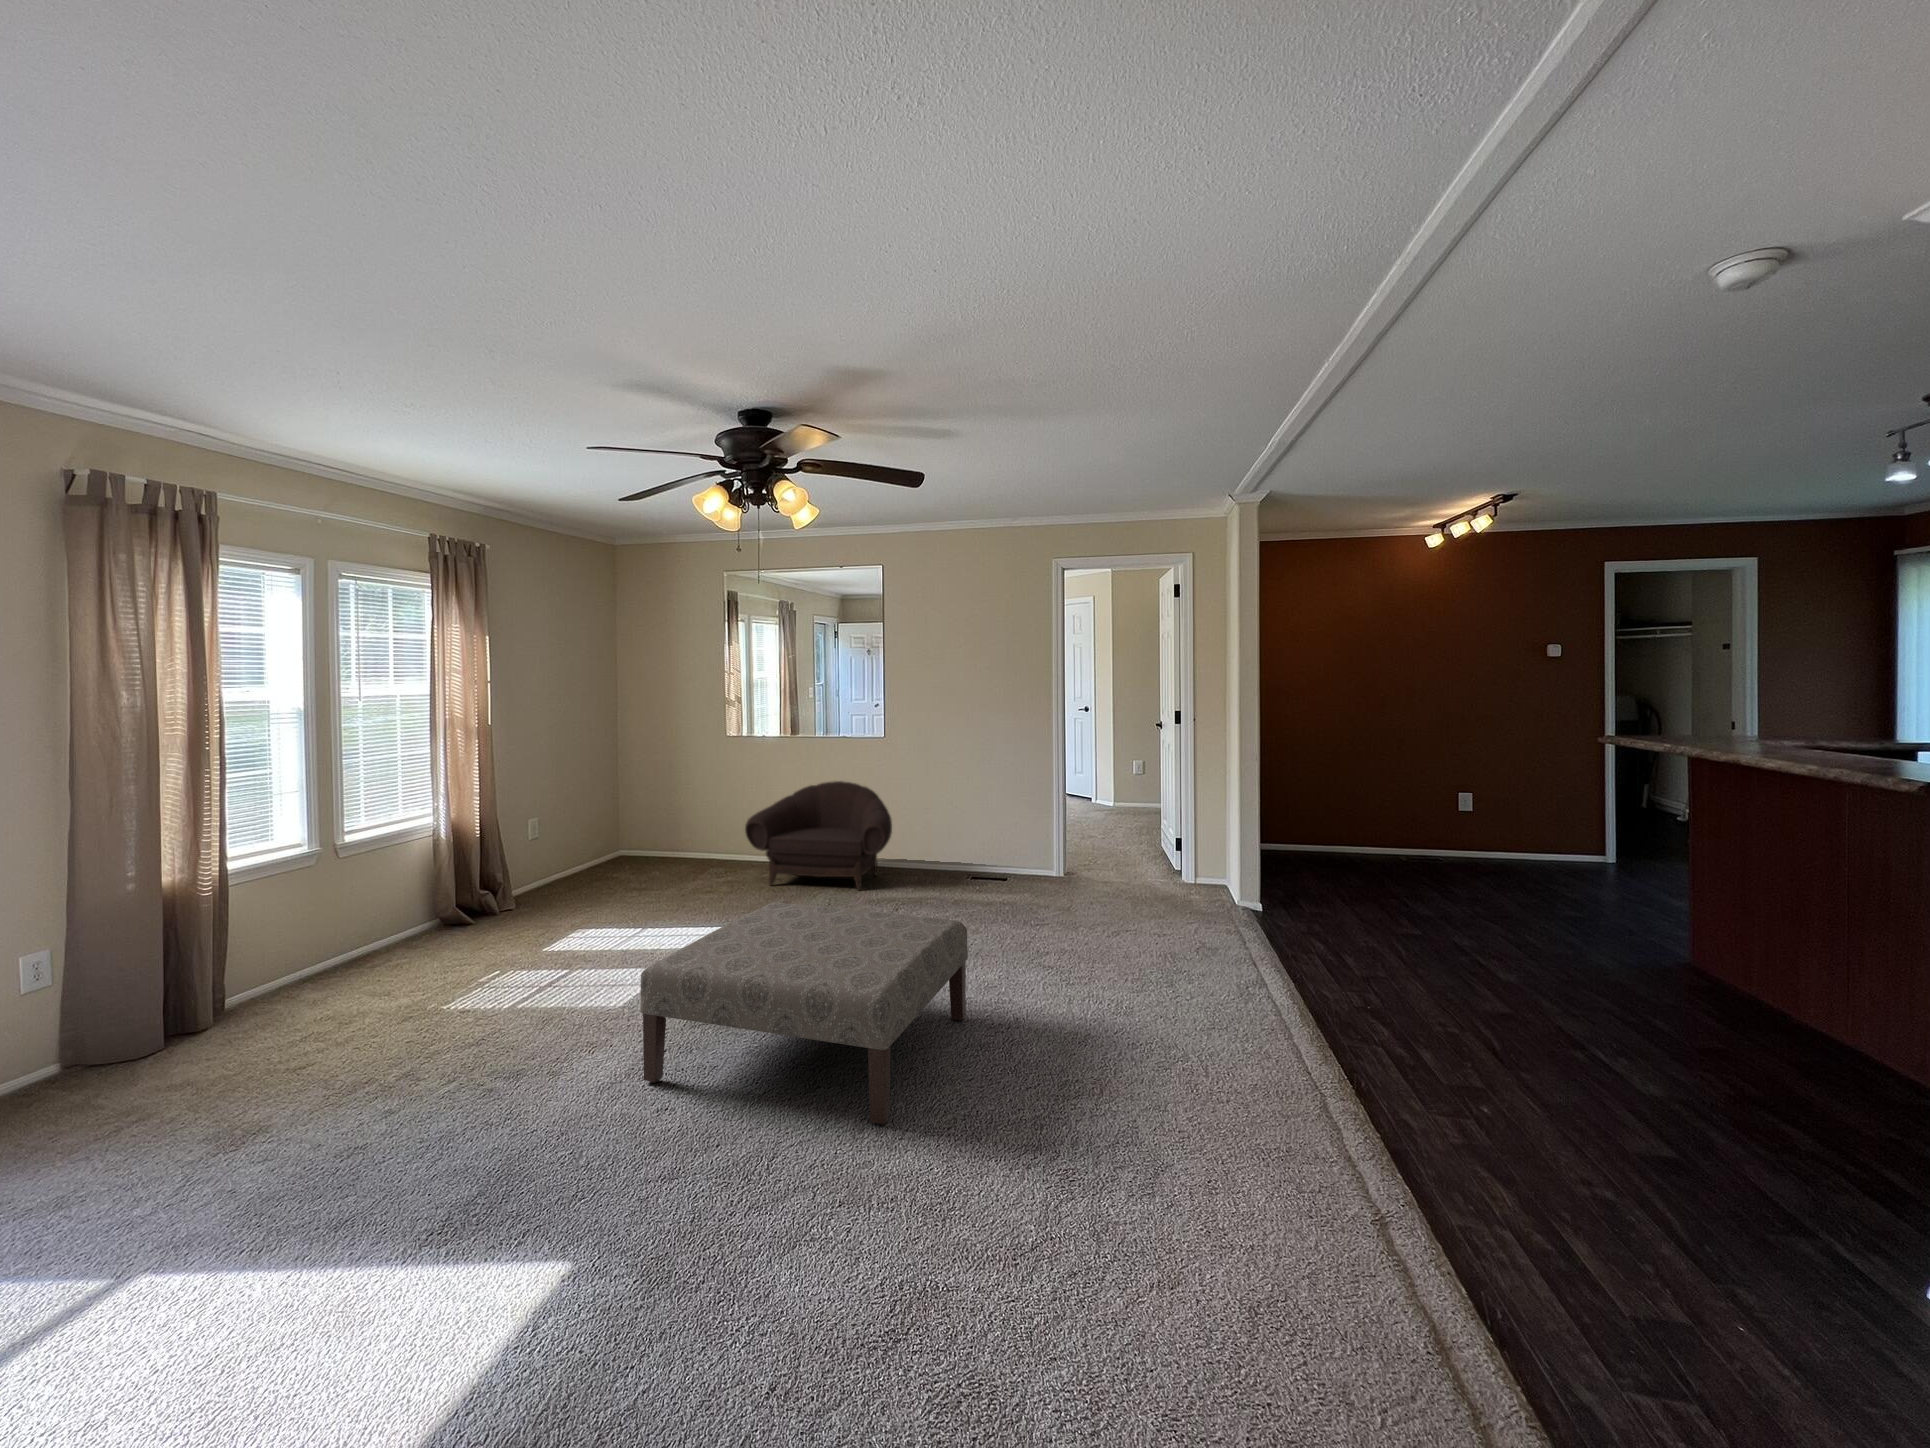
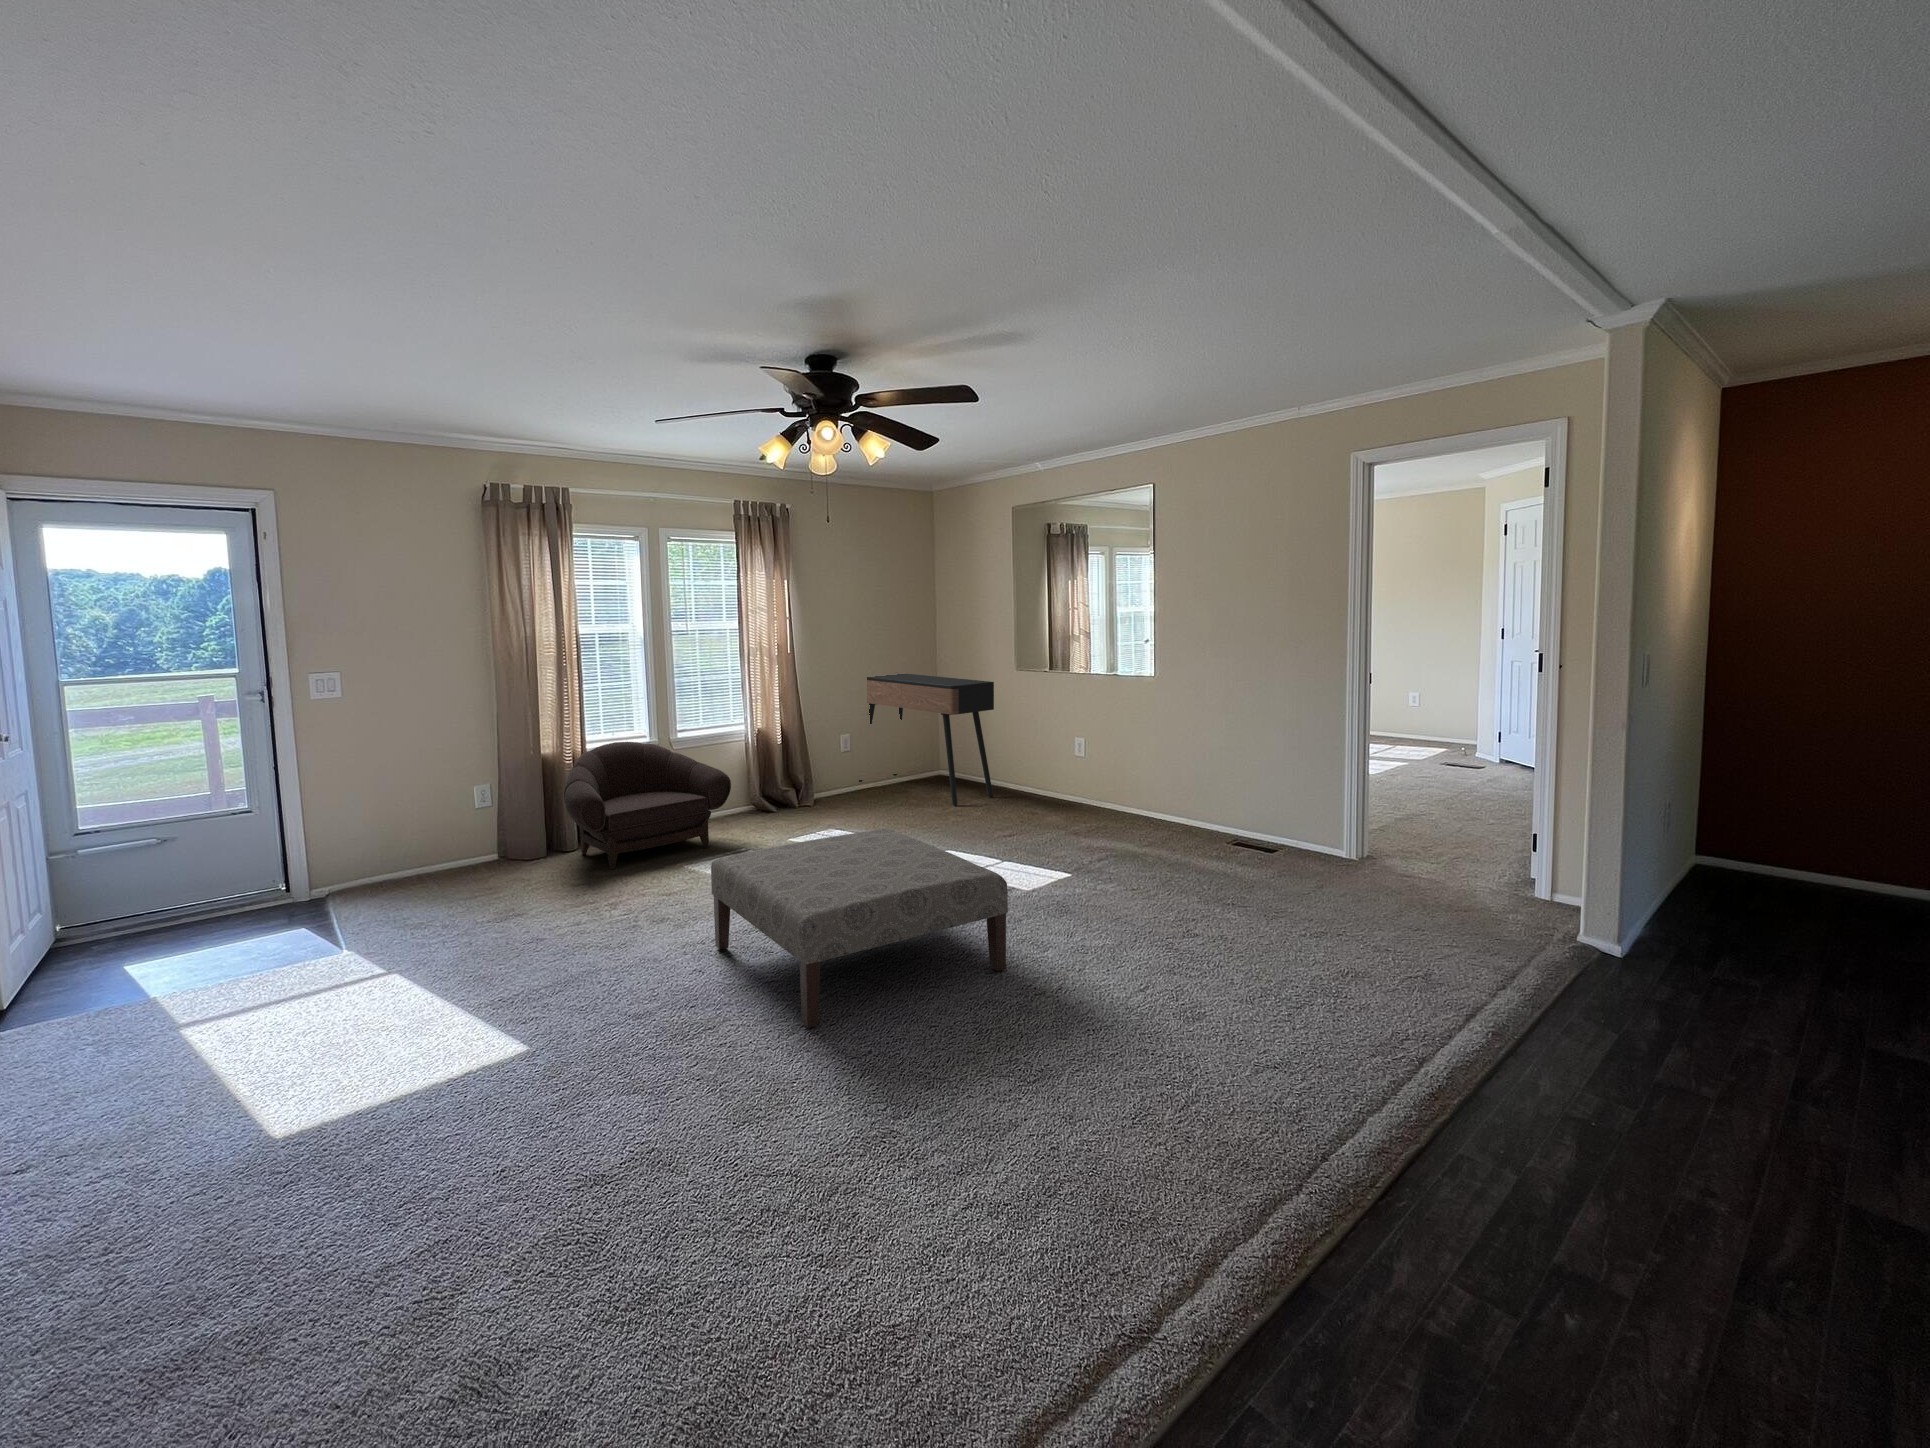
console table: none [529,747,708,885] -> present [859,674,994,805]
armchair: present [745,781,892,890] -> present [564,742,731,869]

